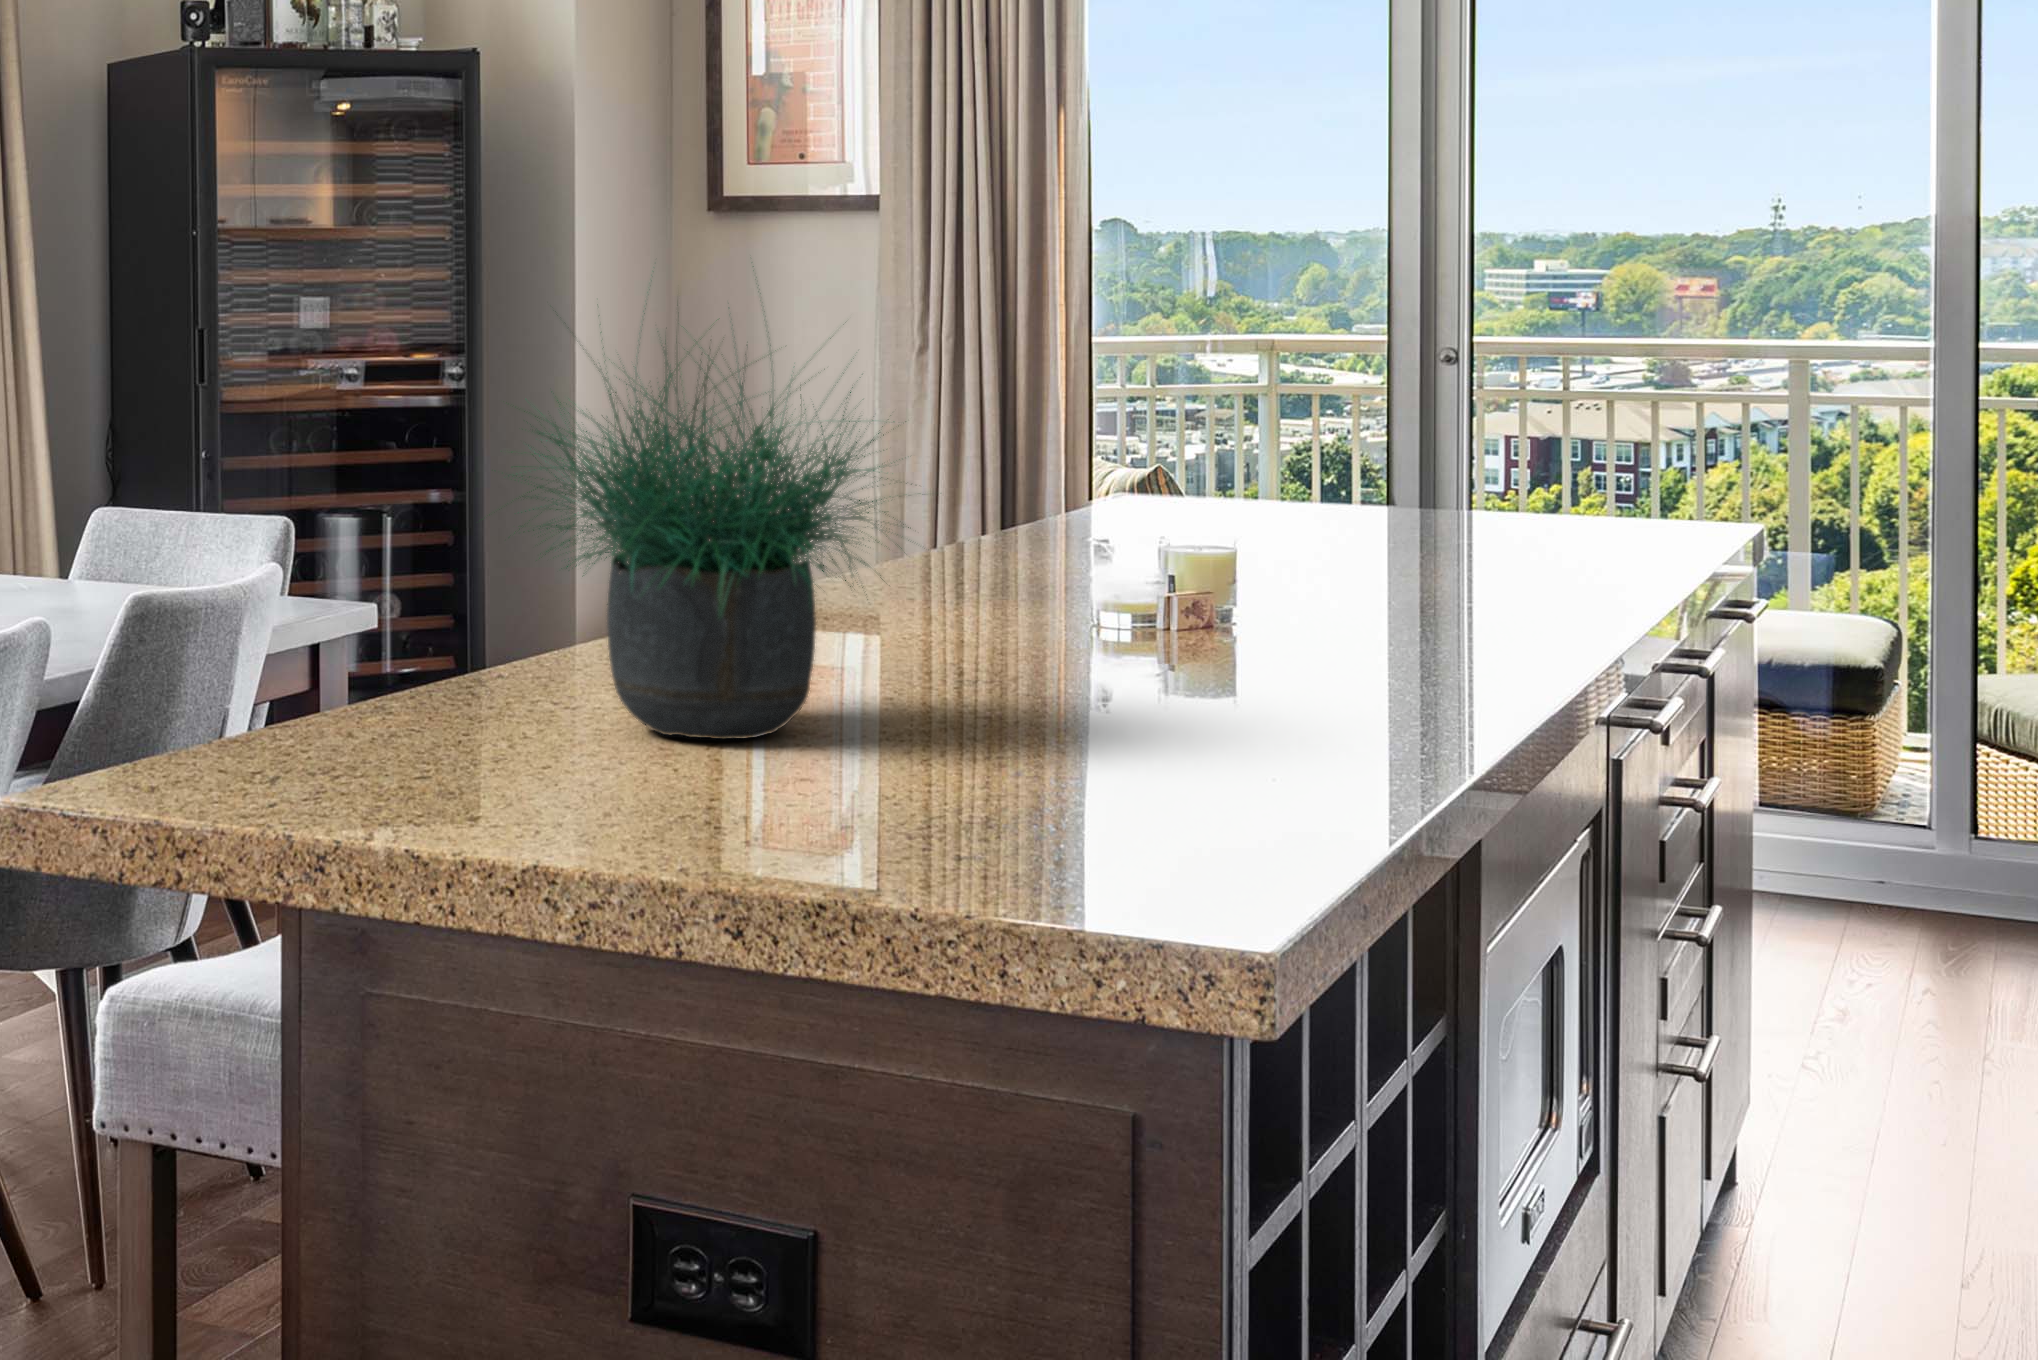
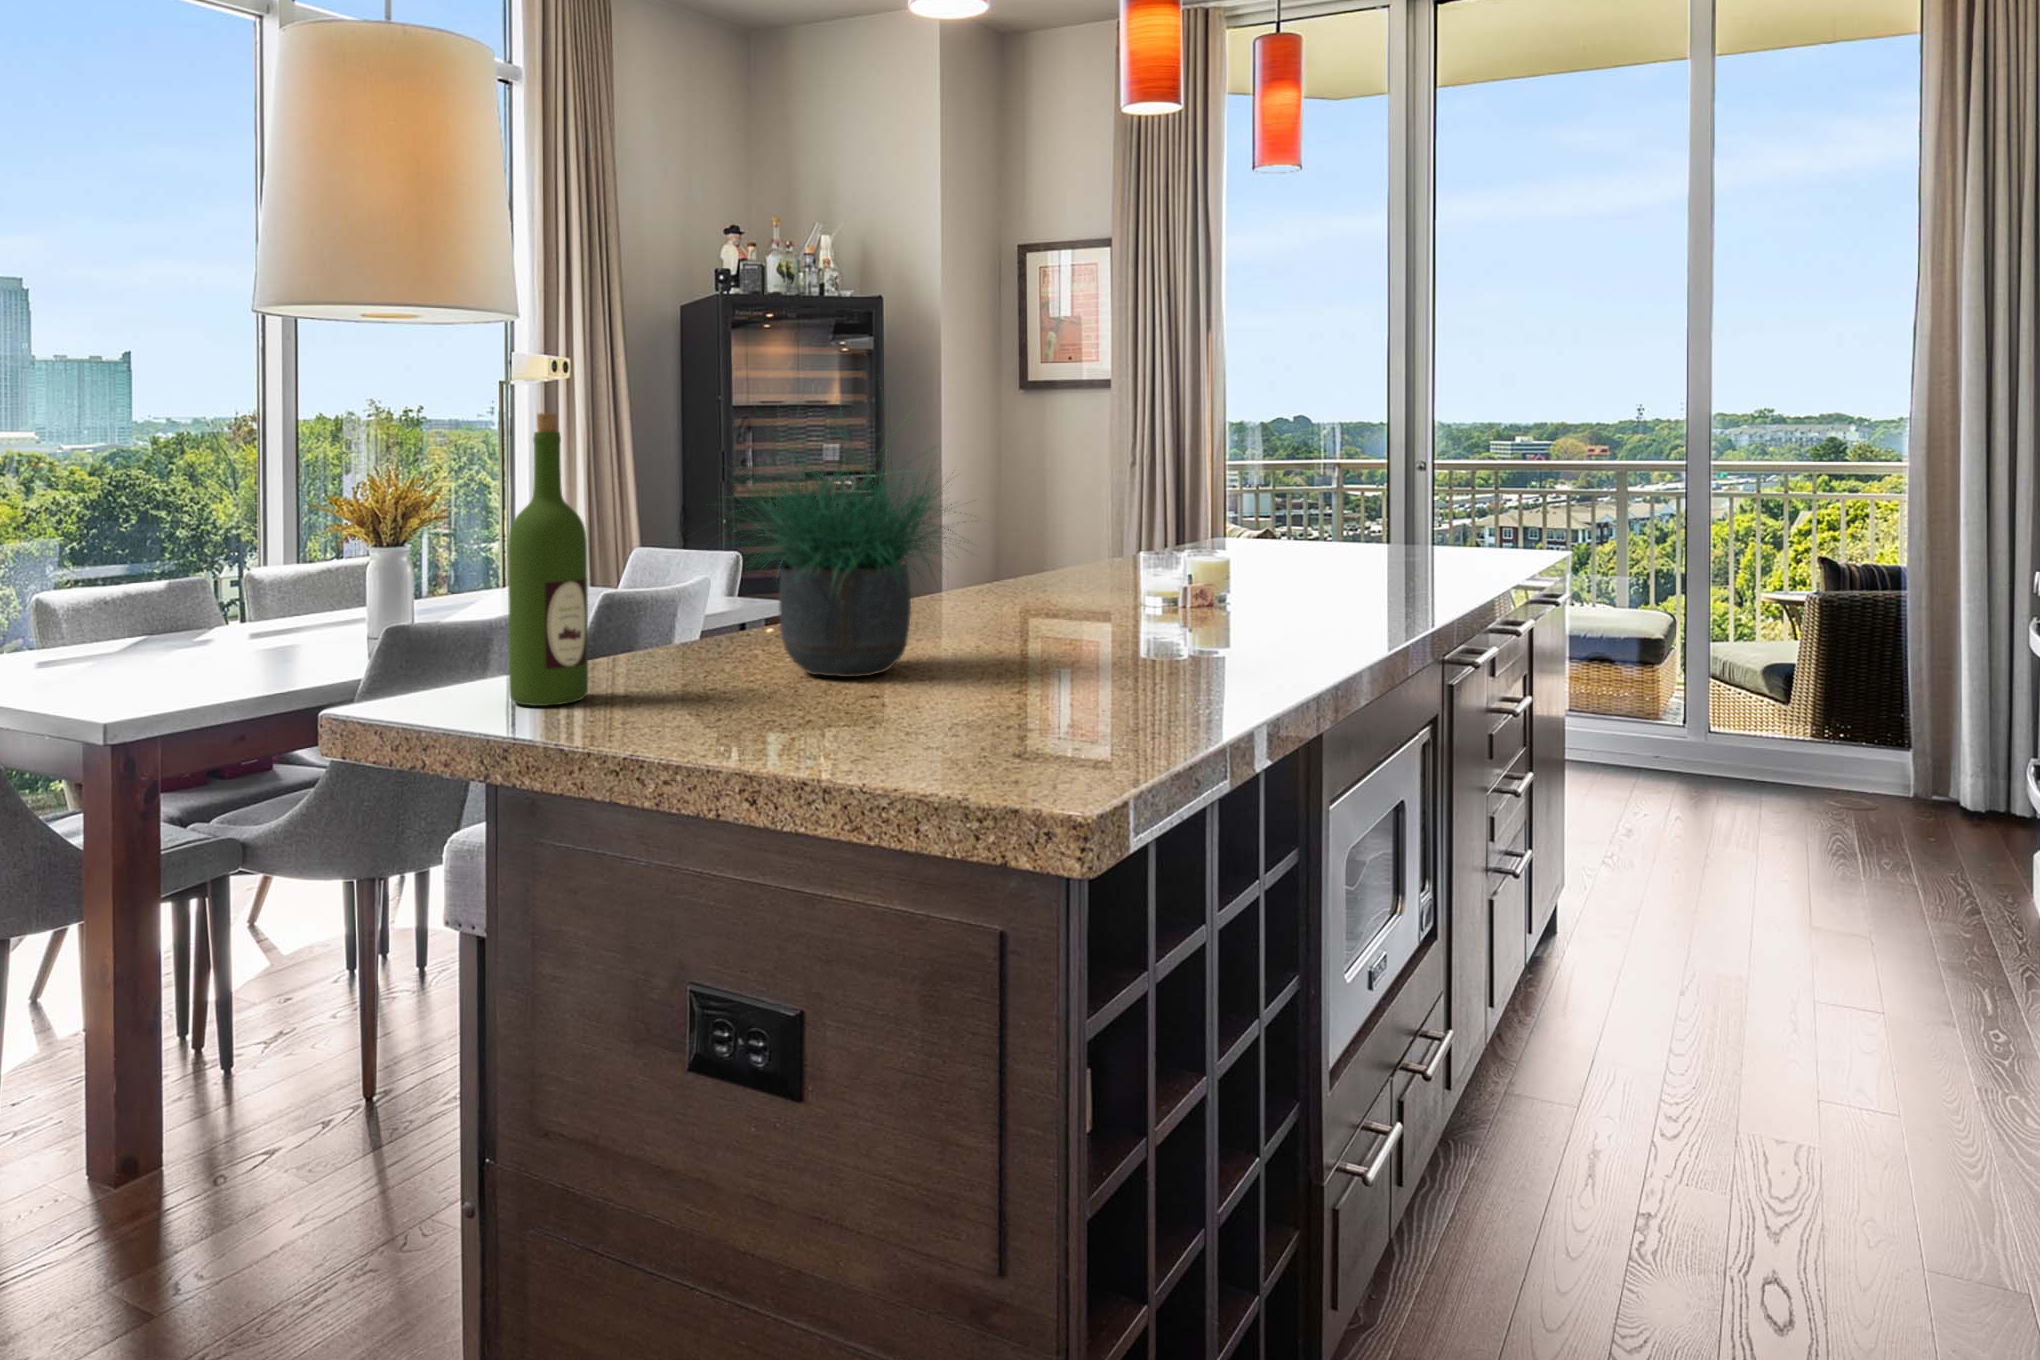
wine bottle: none [230,330,348,783] -> present [508,413,588,706]

